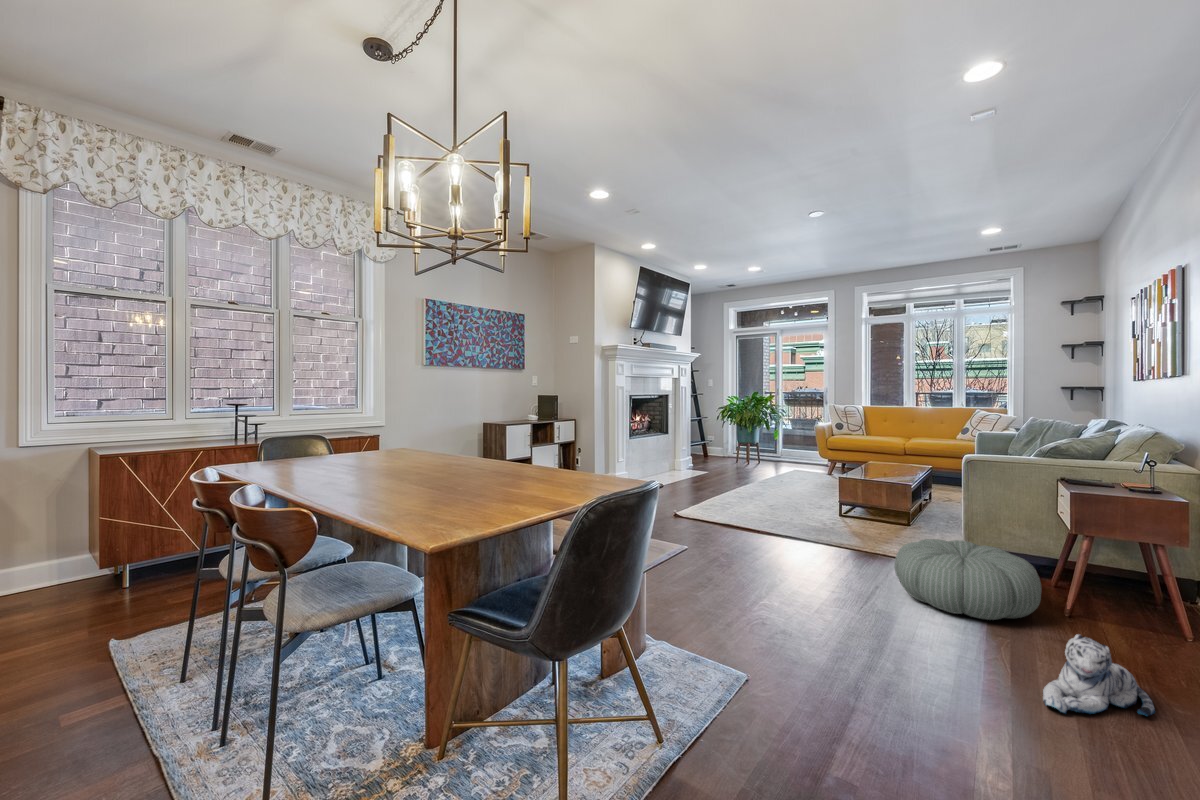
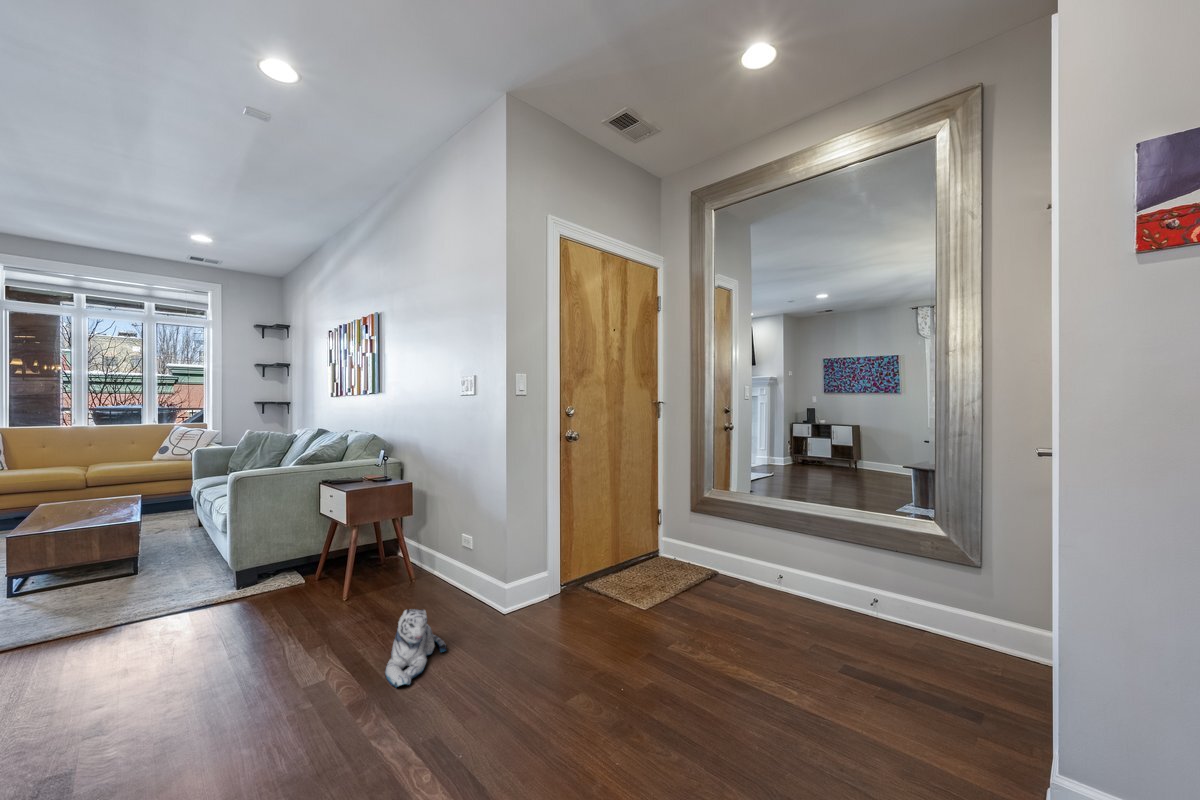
pouf: present [895,539,1042,620] -> none [174,562,337,656]

